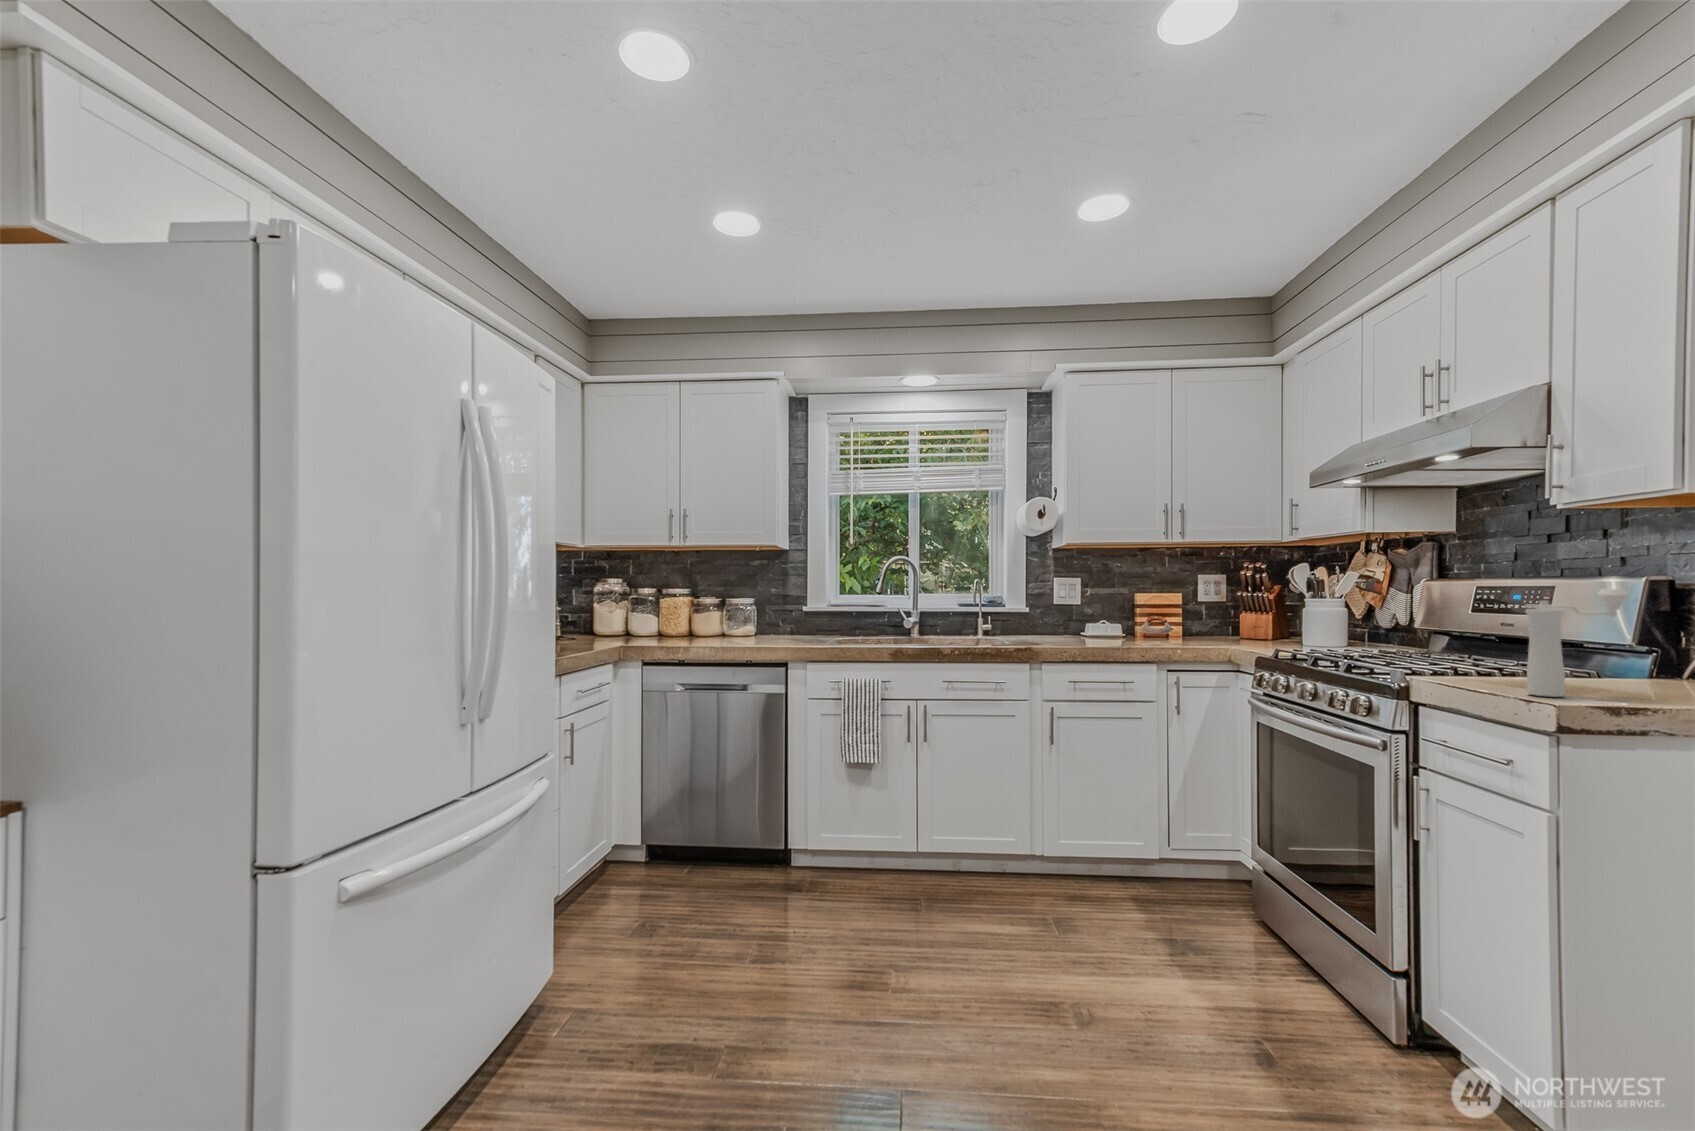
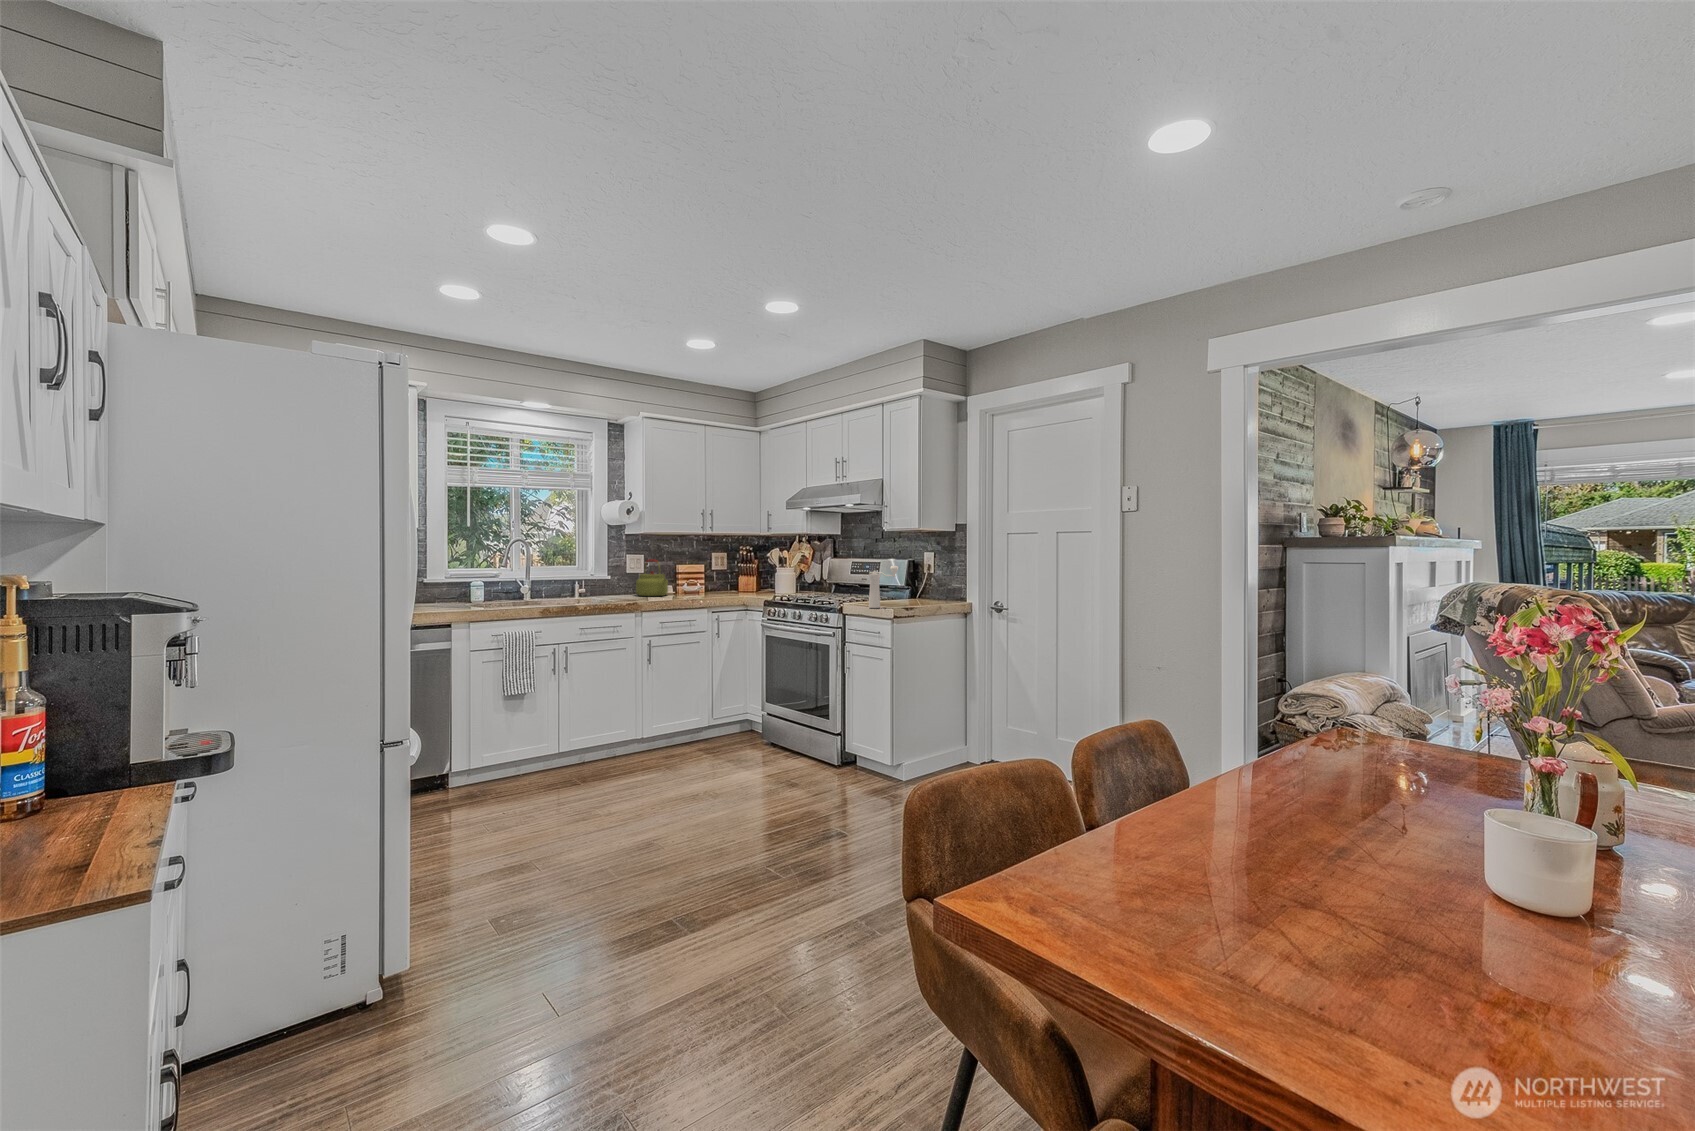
kettle: none [1060,583,1111,641] -> present [636,559,668,596]

